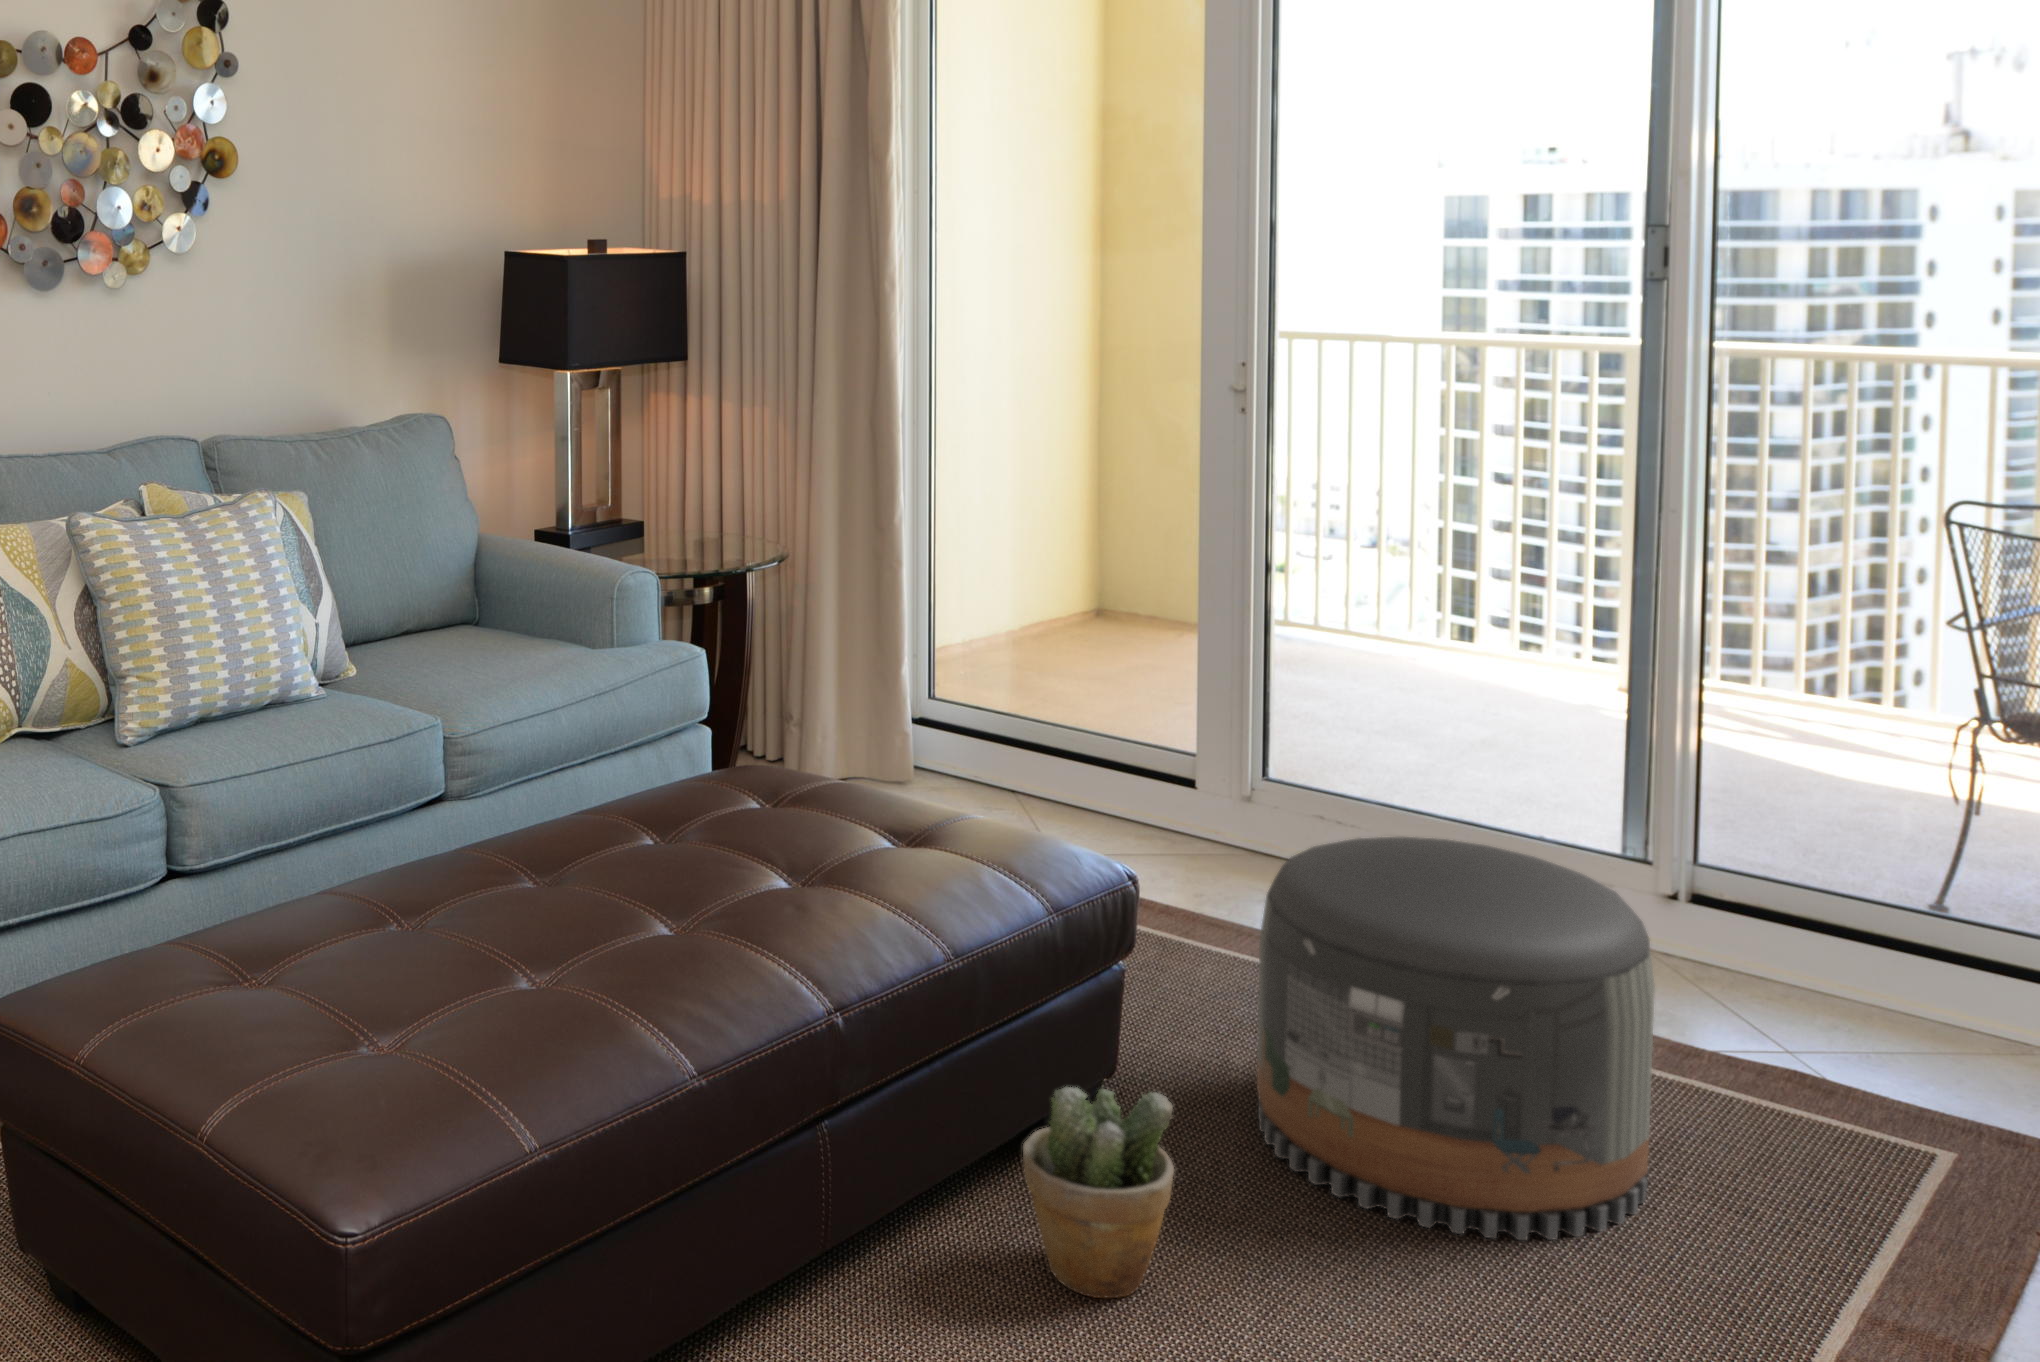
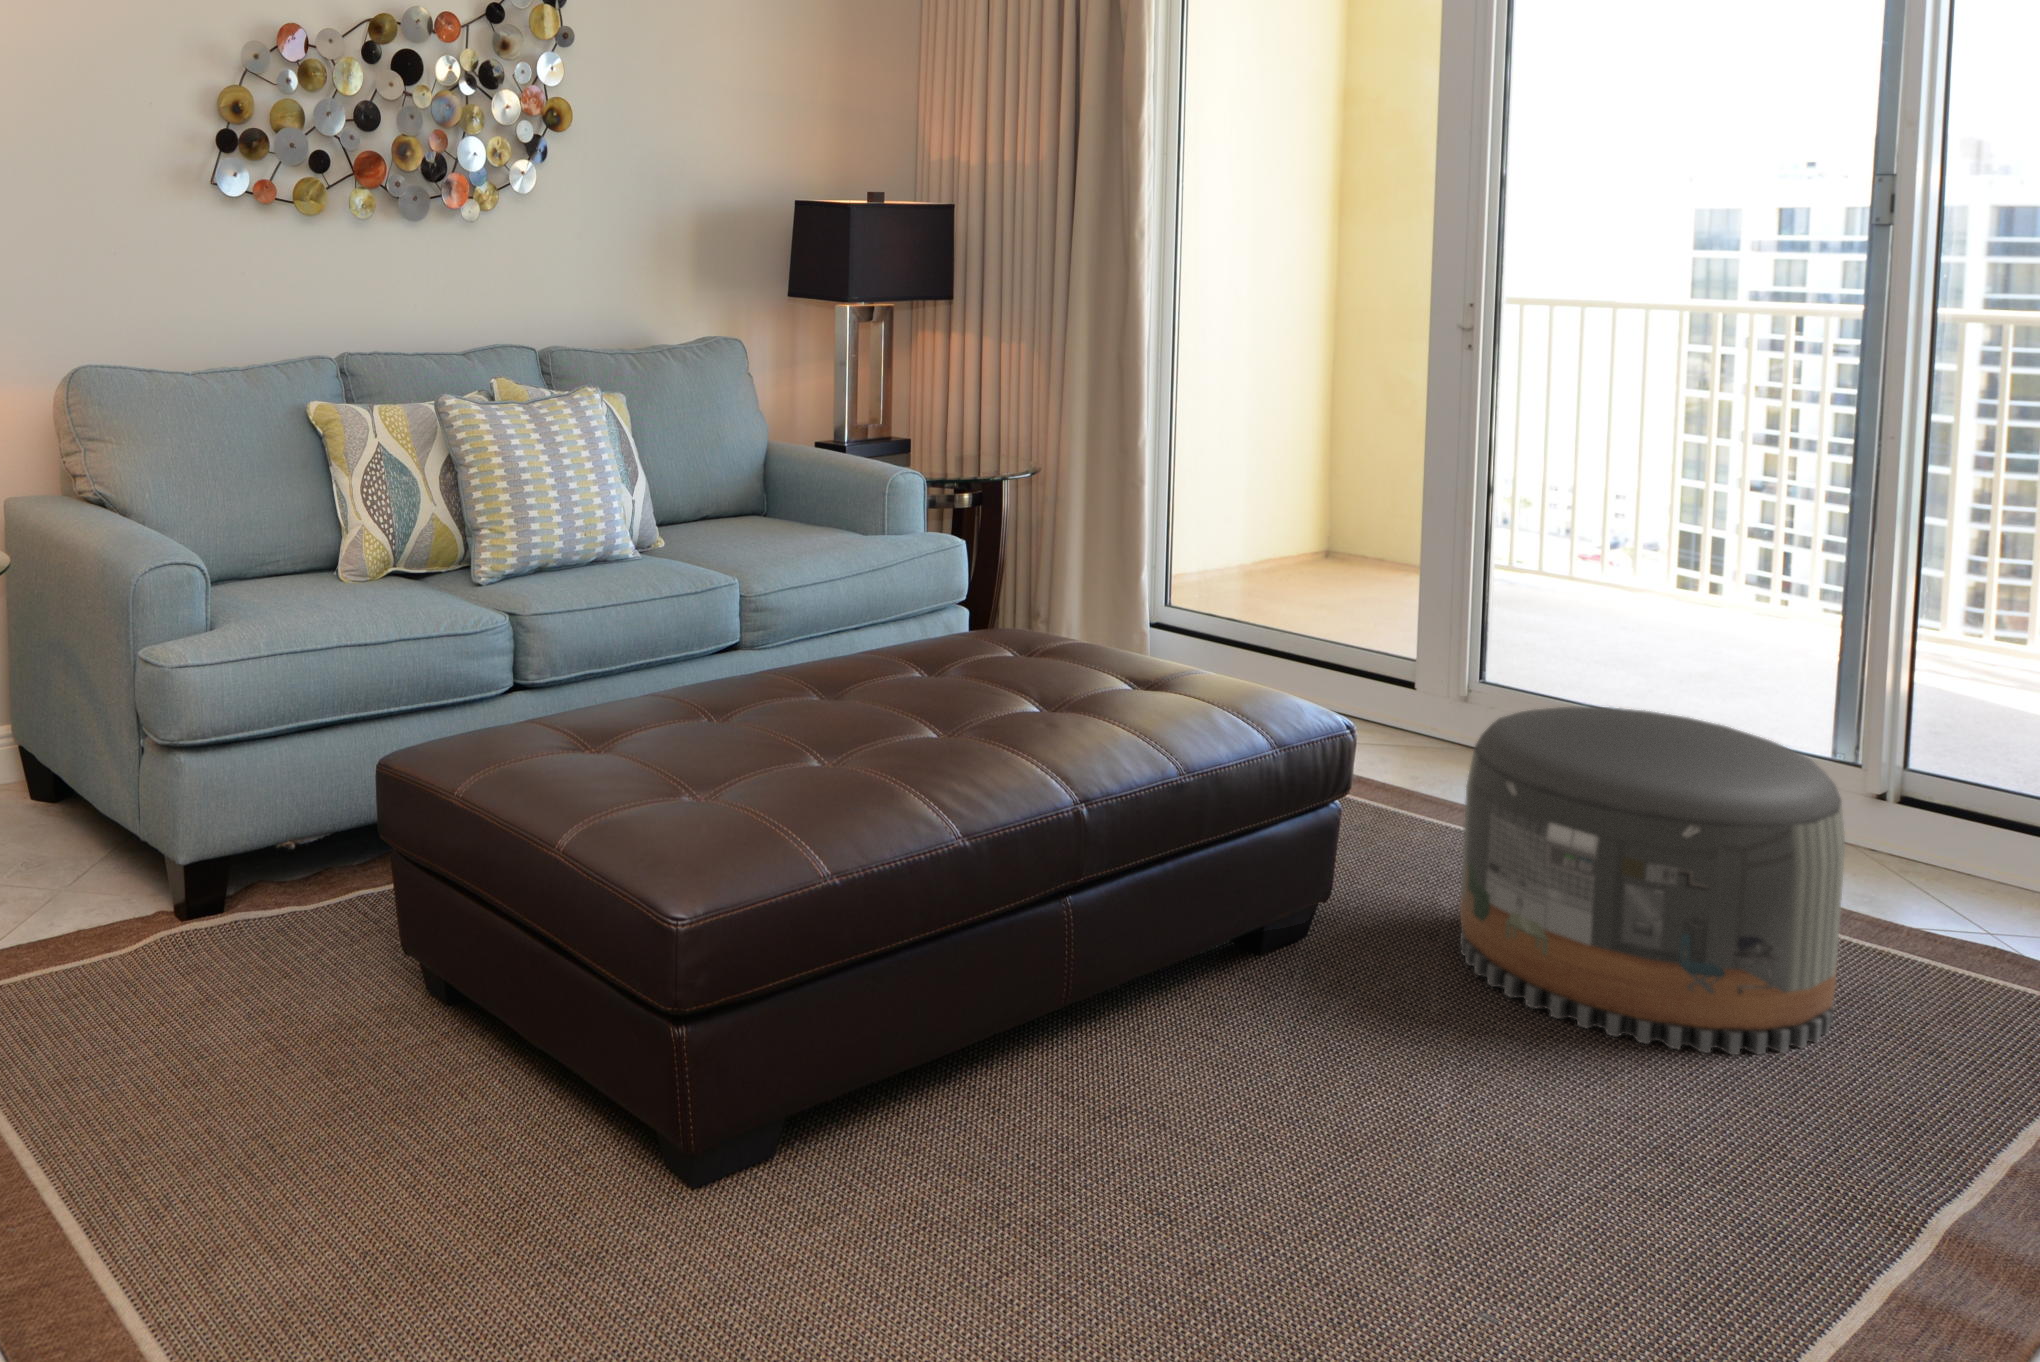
potted plant: present [1023,1087,1174,1298] -> none [1241,883,1378,1064]

